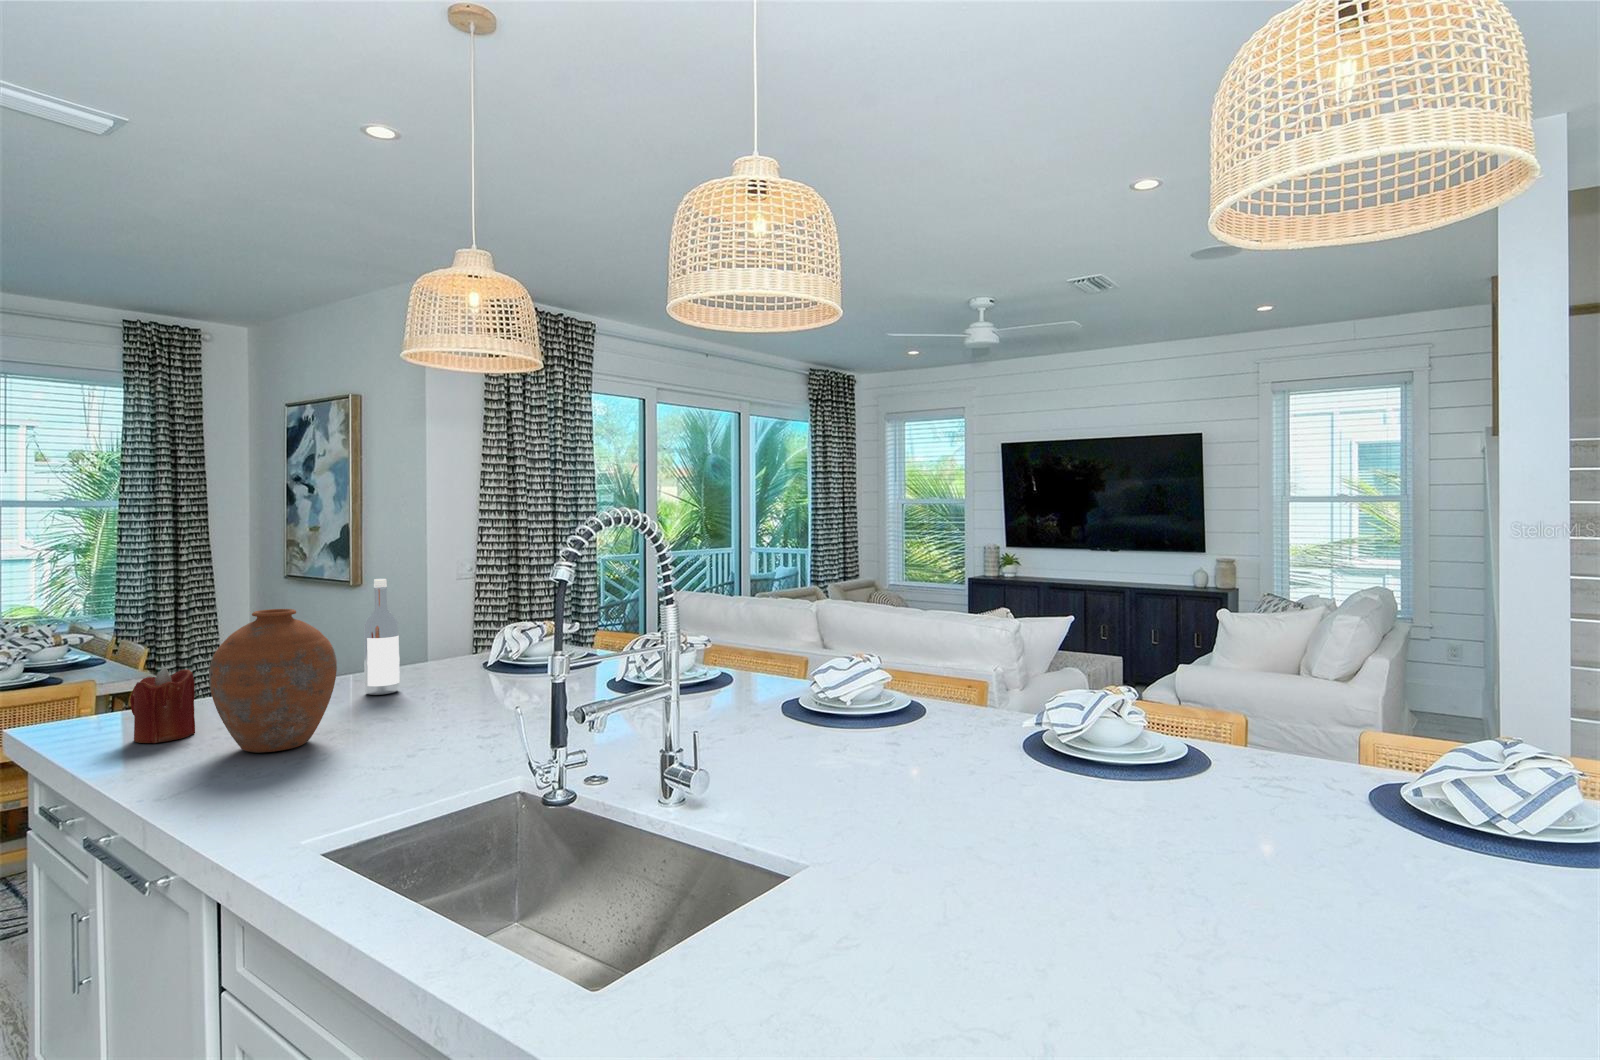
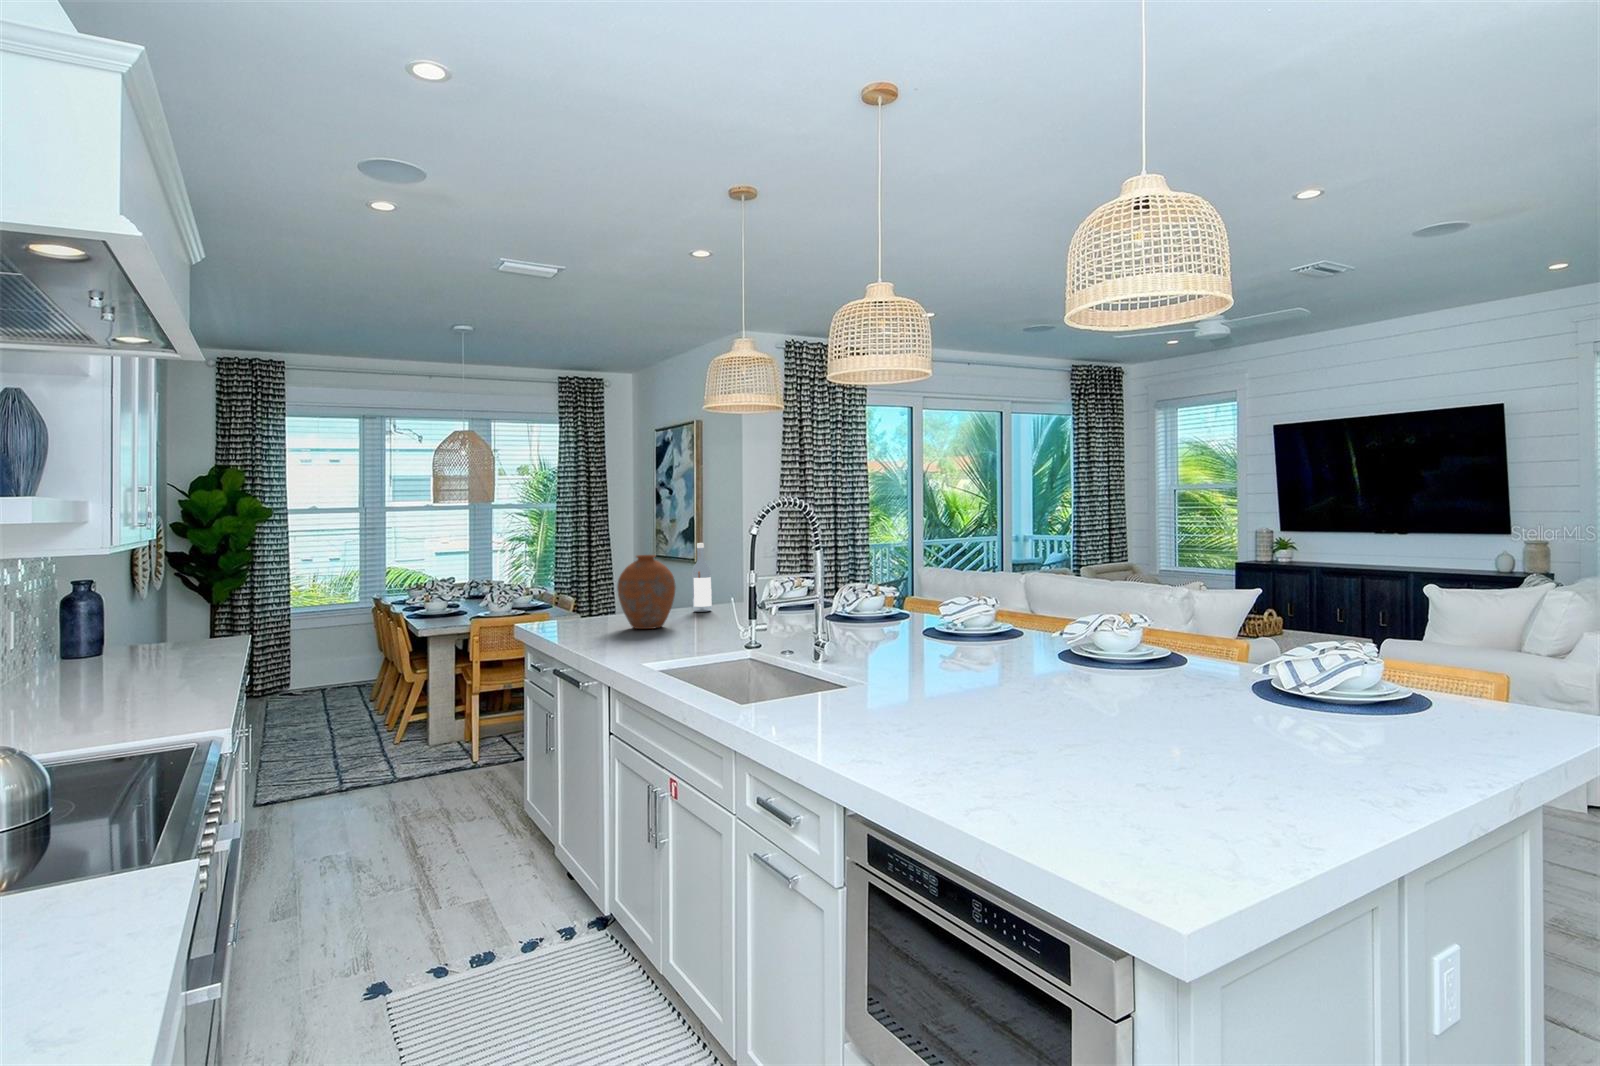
candle: present [130,667,195,743] -> none [582,586,611,624]

